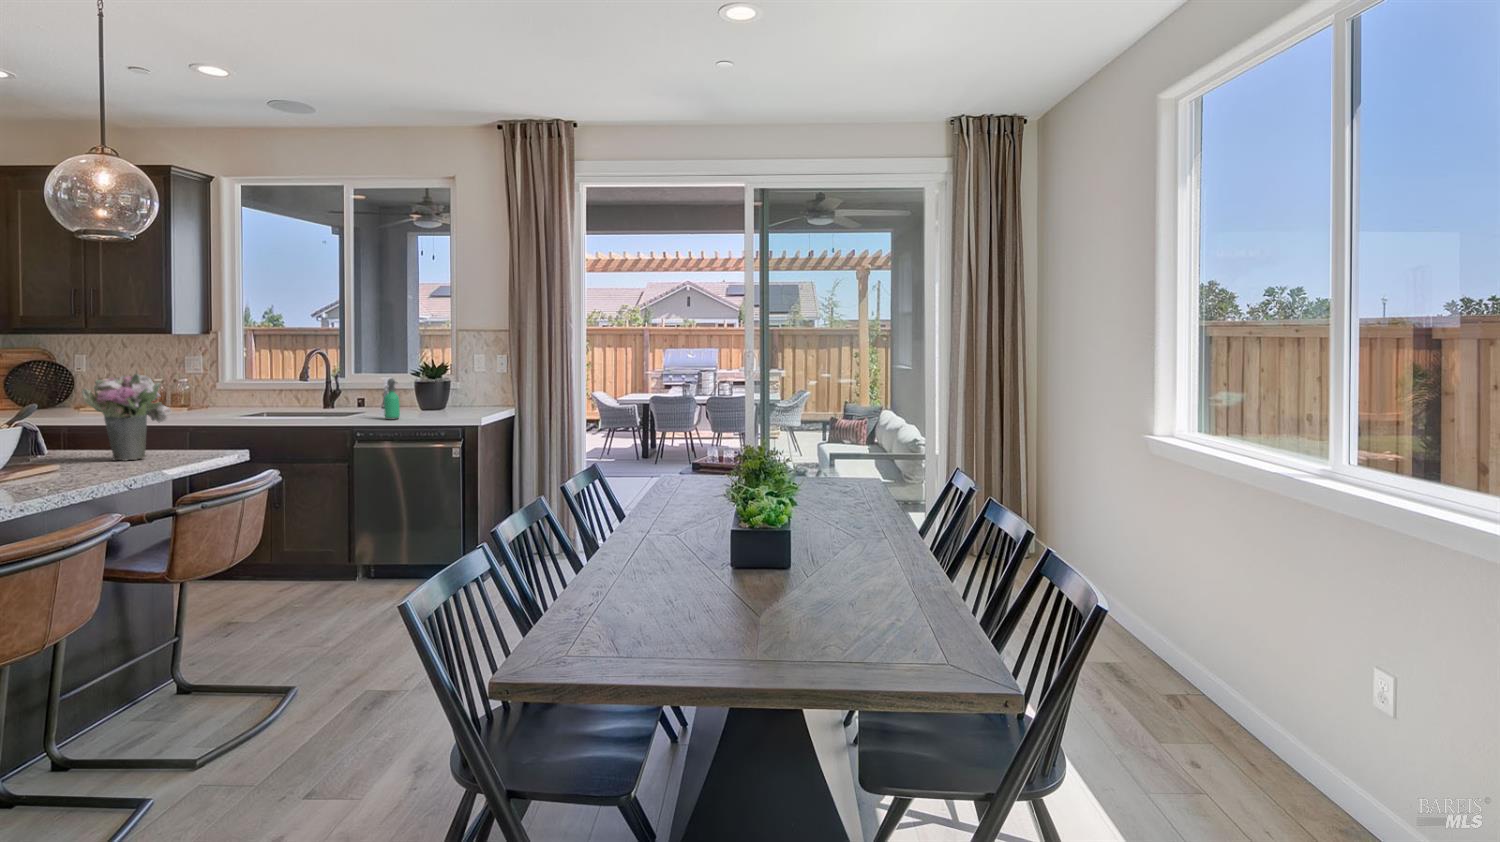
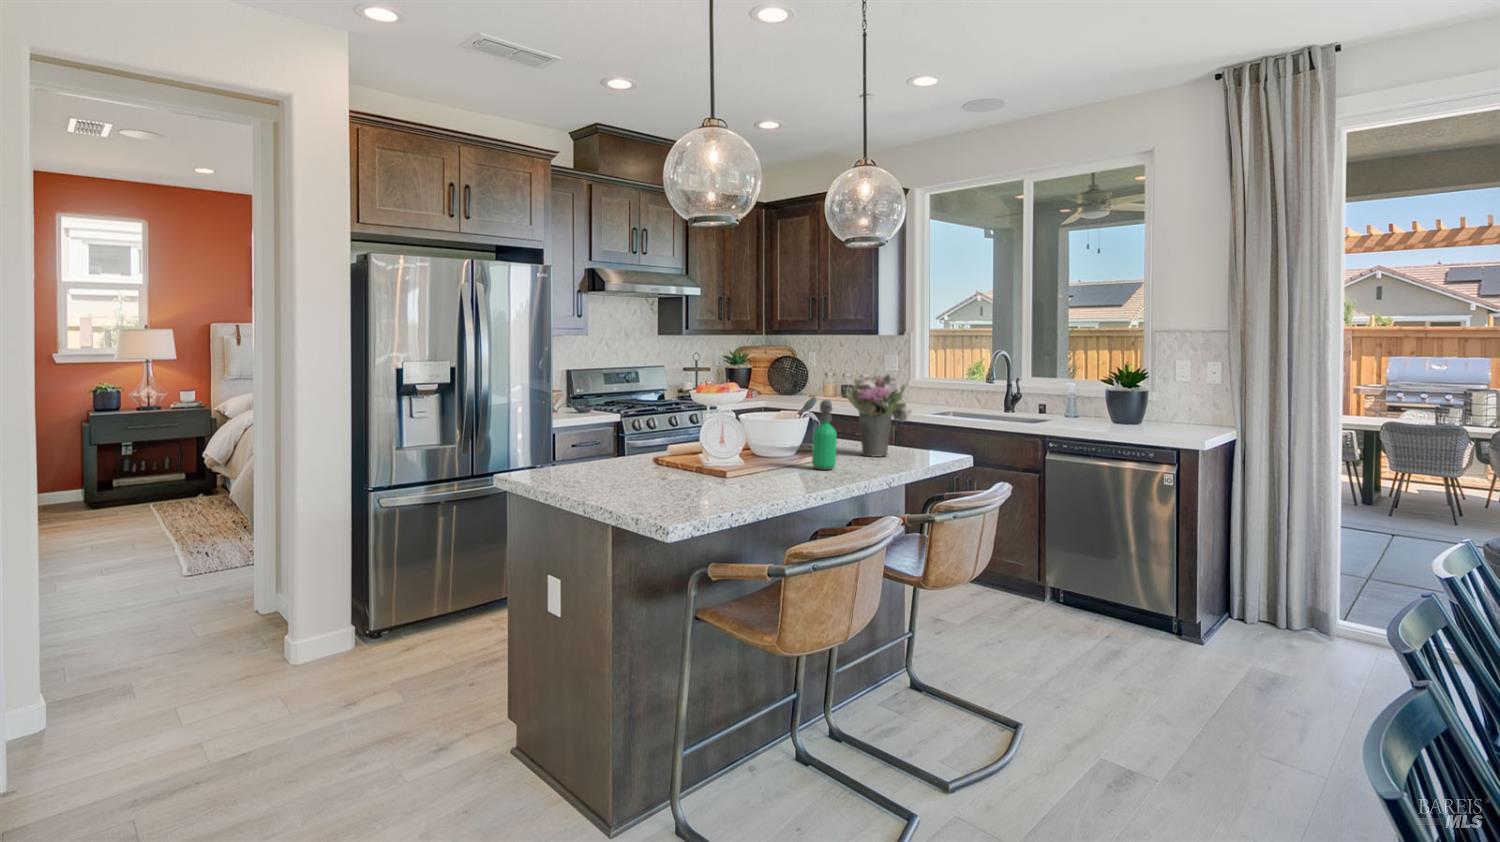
soap dispenser: present [384,378,400,420] -> present [812,400,837,470]

